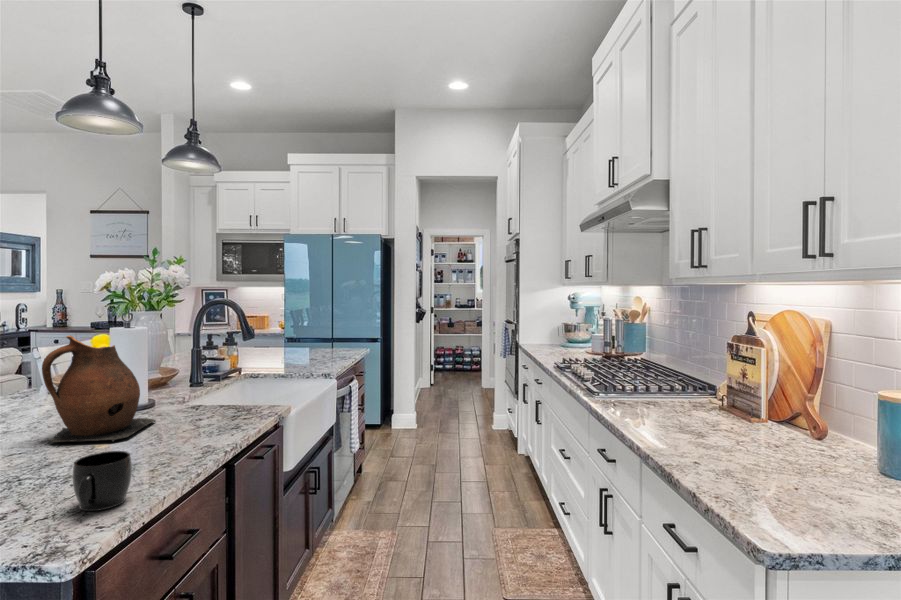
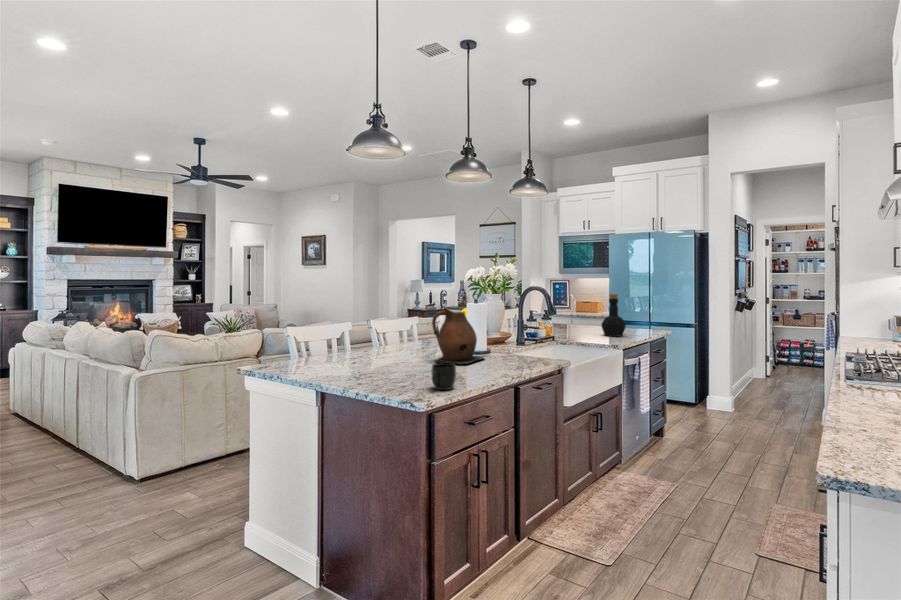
bottle: none [302,309,330,362] -> present [601,294,626,337]

